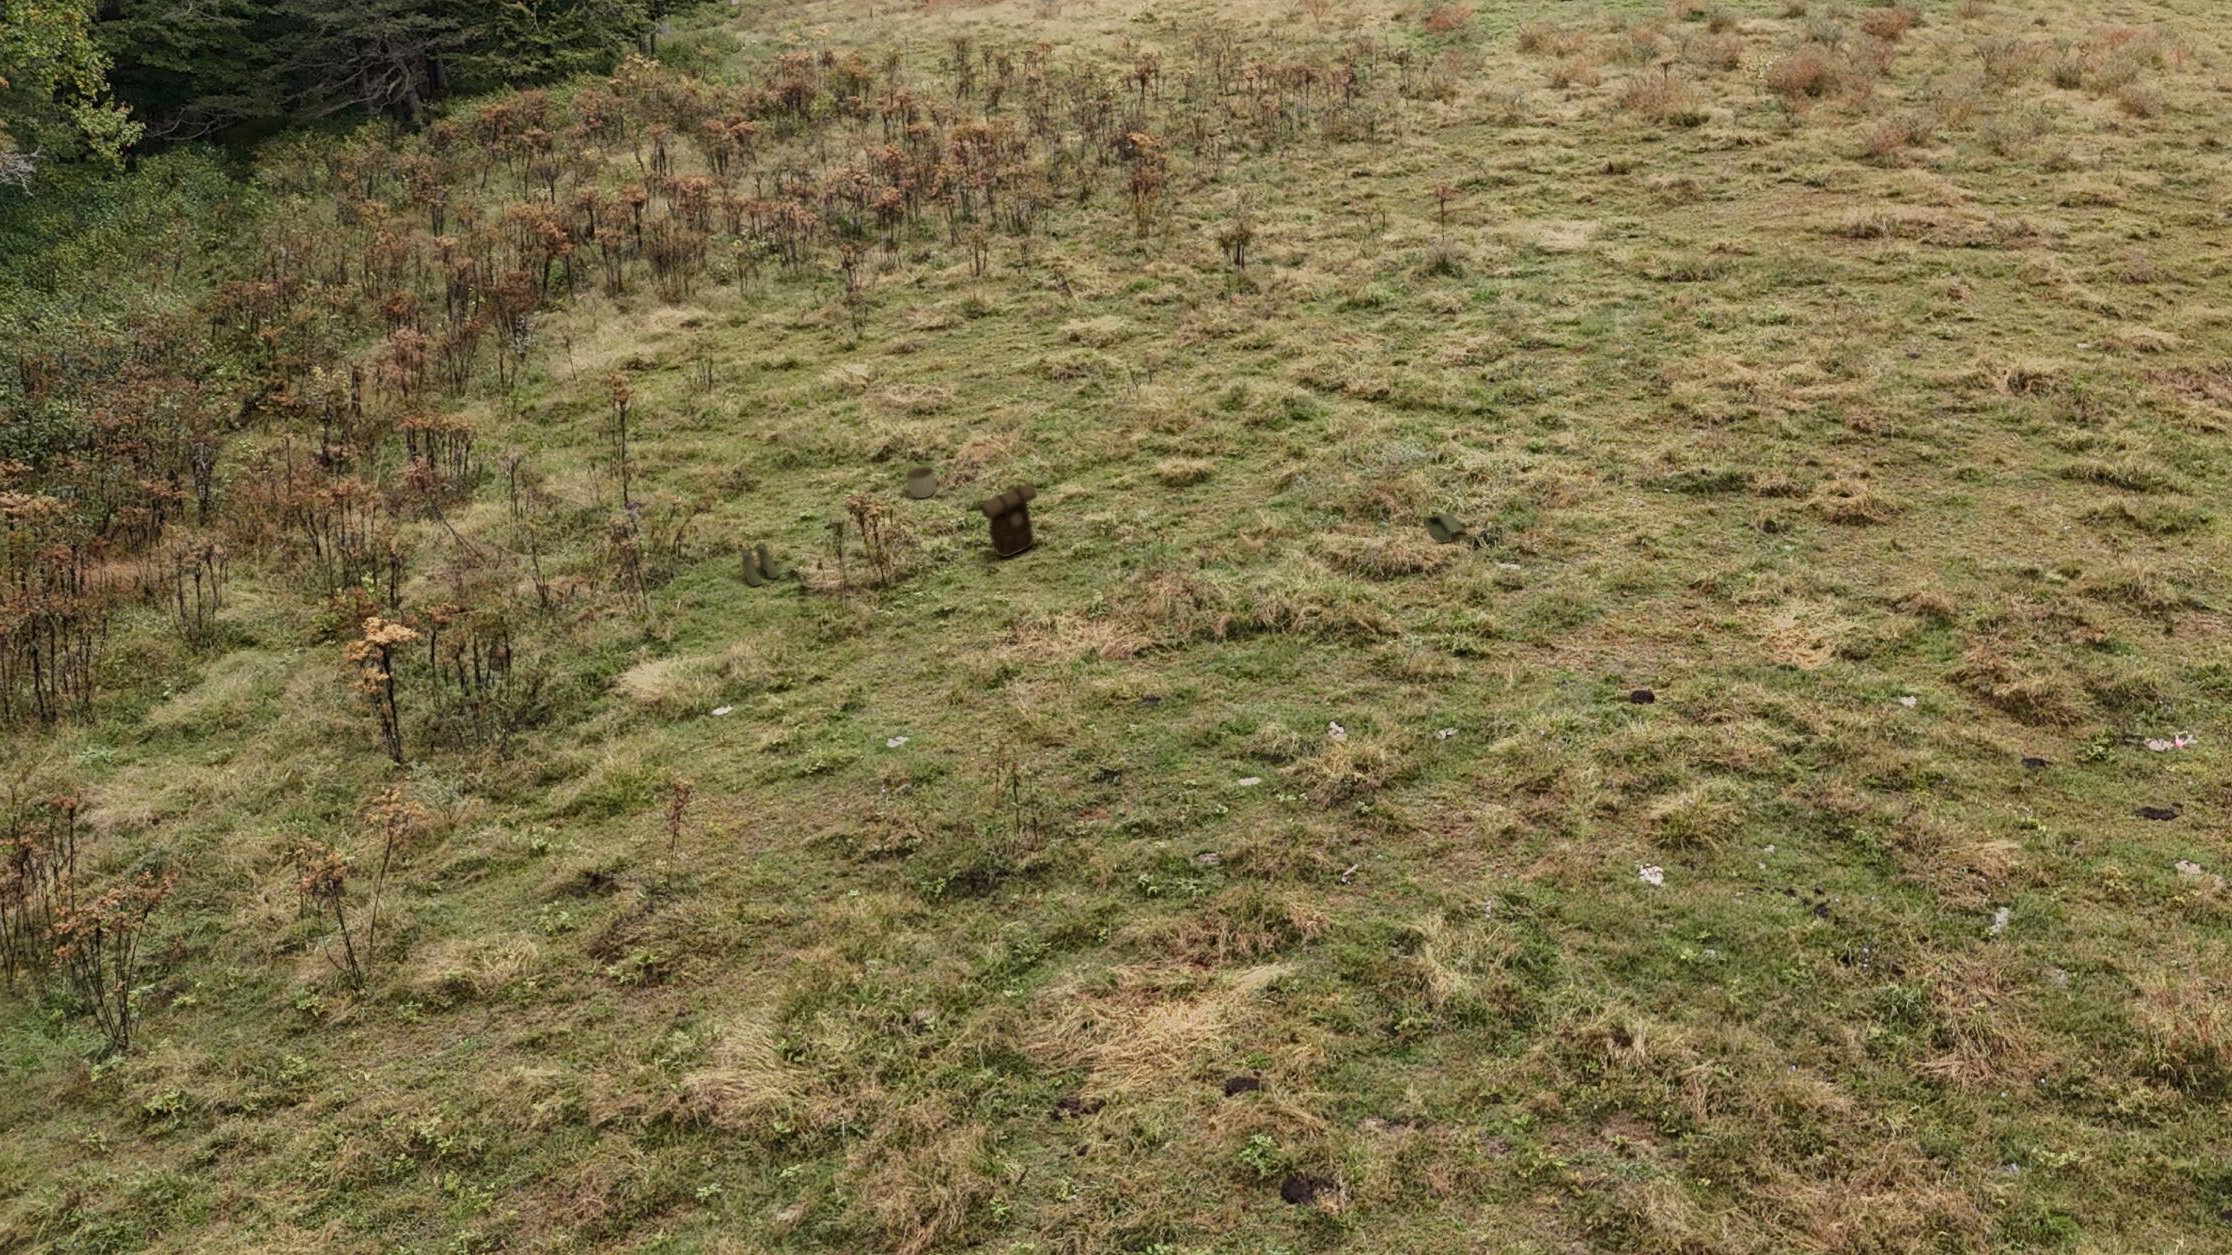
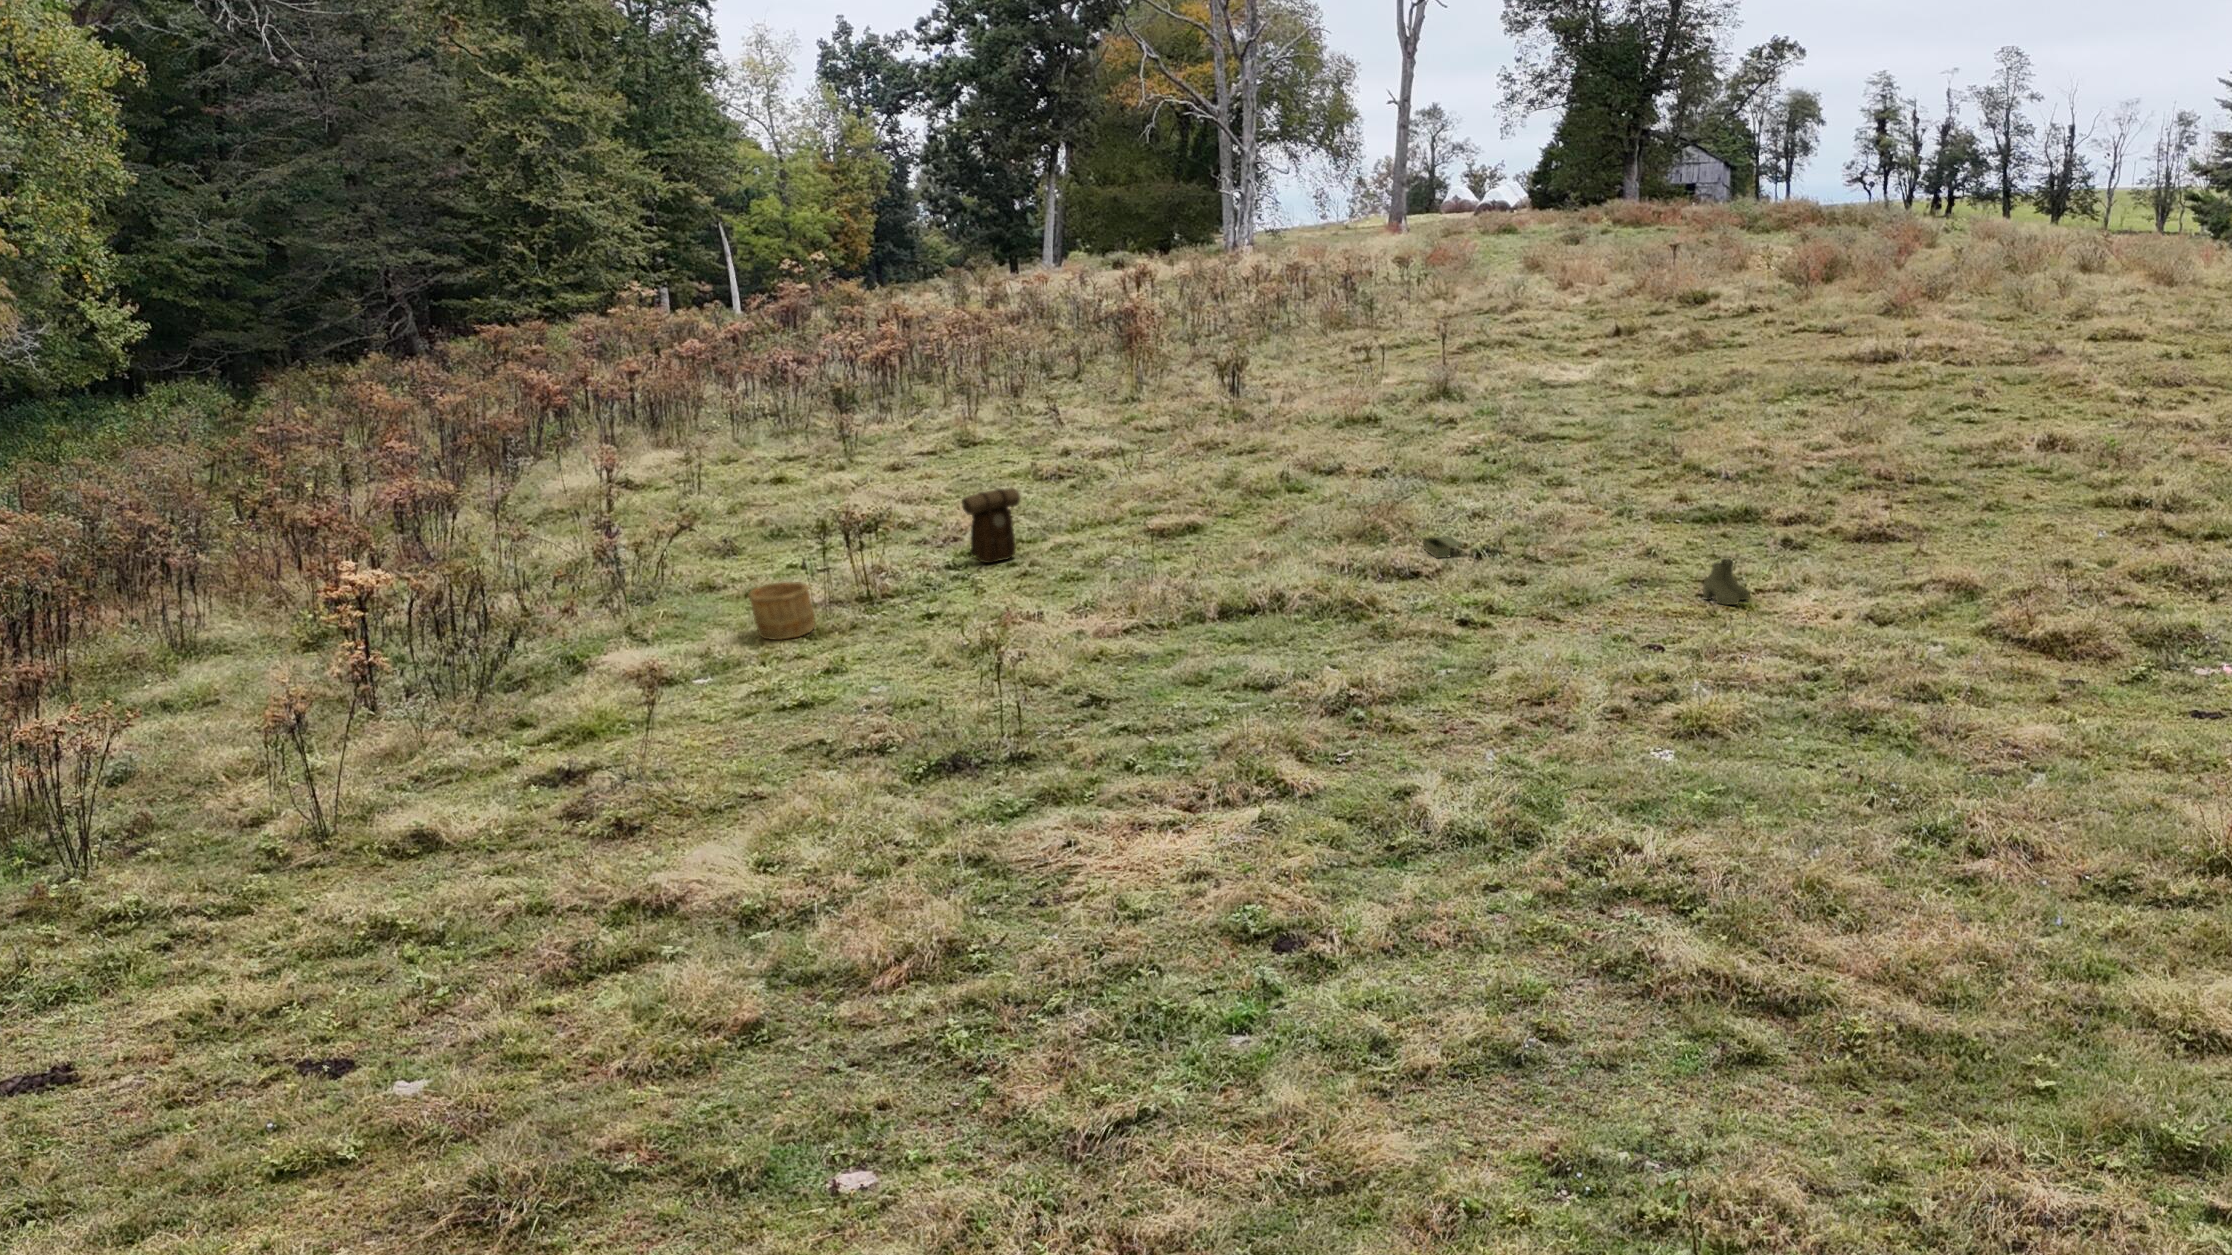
planter: present [906,467,936,498] -> none [885,503,916,533]
boots: present [741,543,779,586] -> present [1703,559,1750,605]
wooden bucket: none [772,618,840,684] -> present [748,581,815,640]

